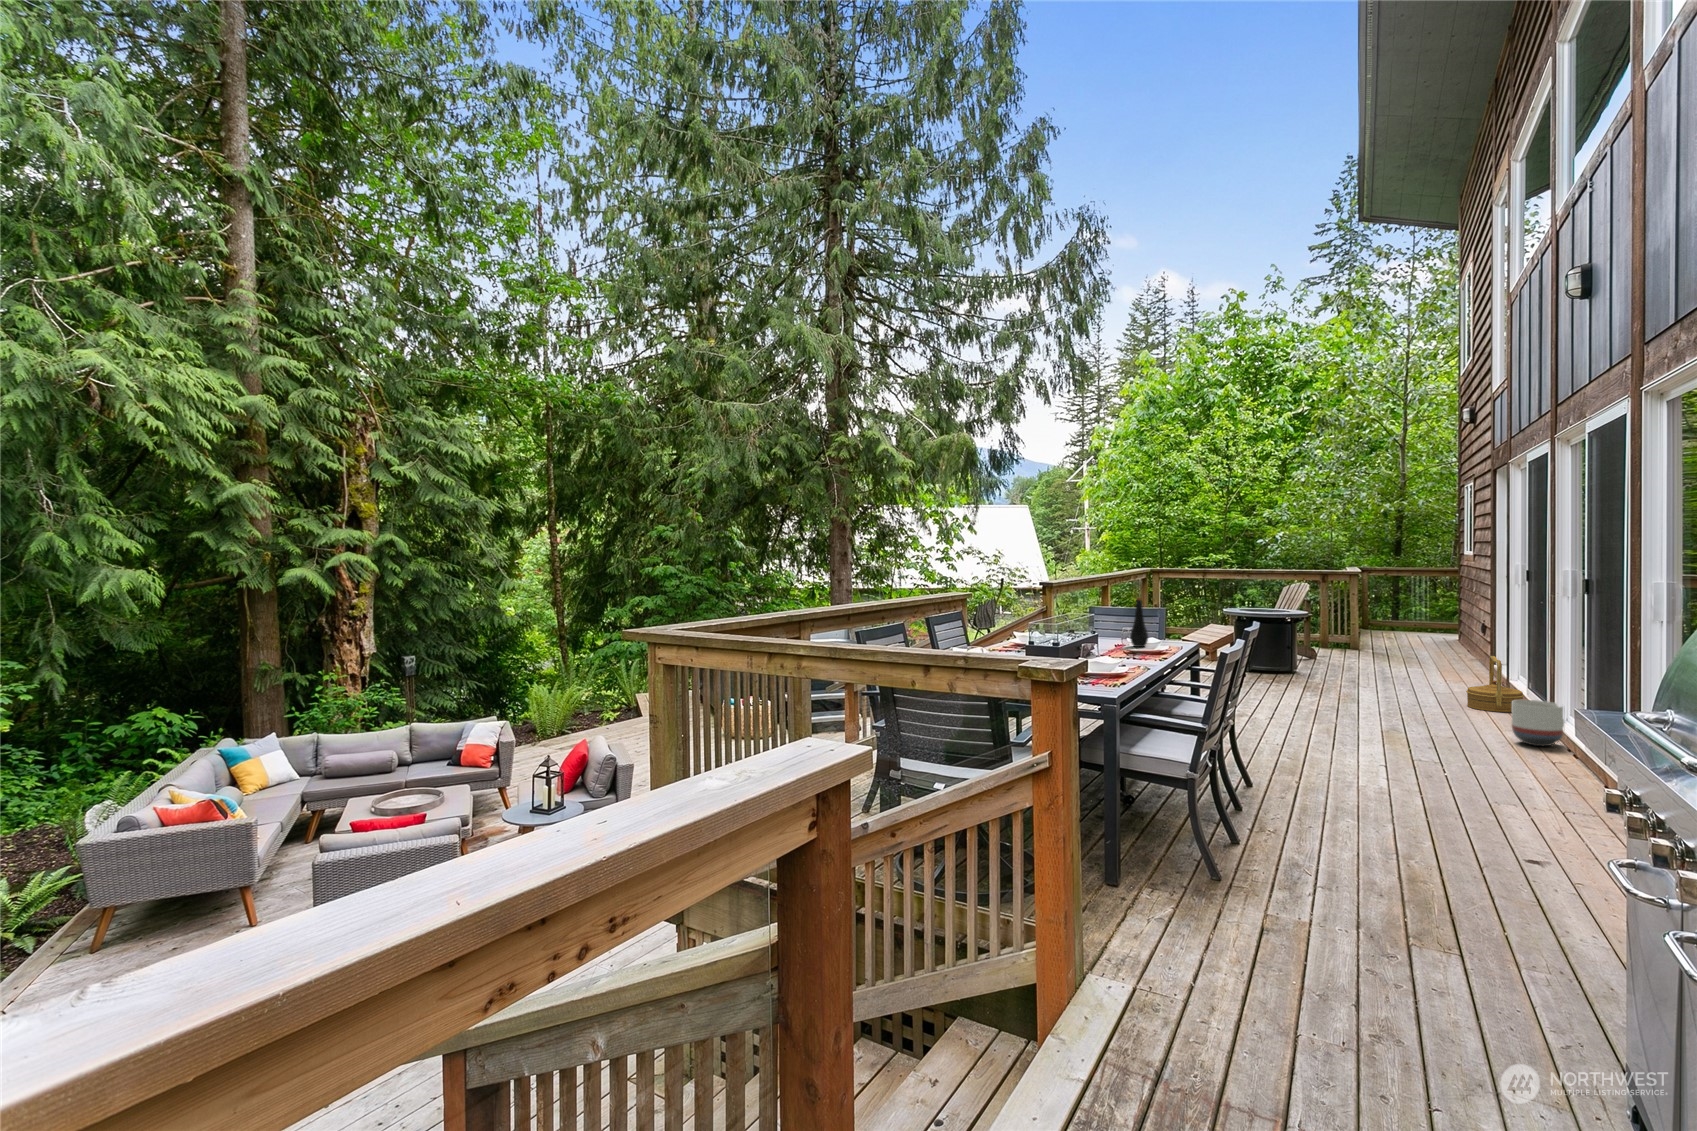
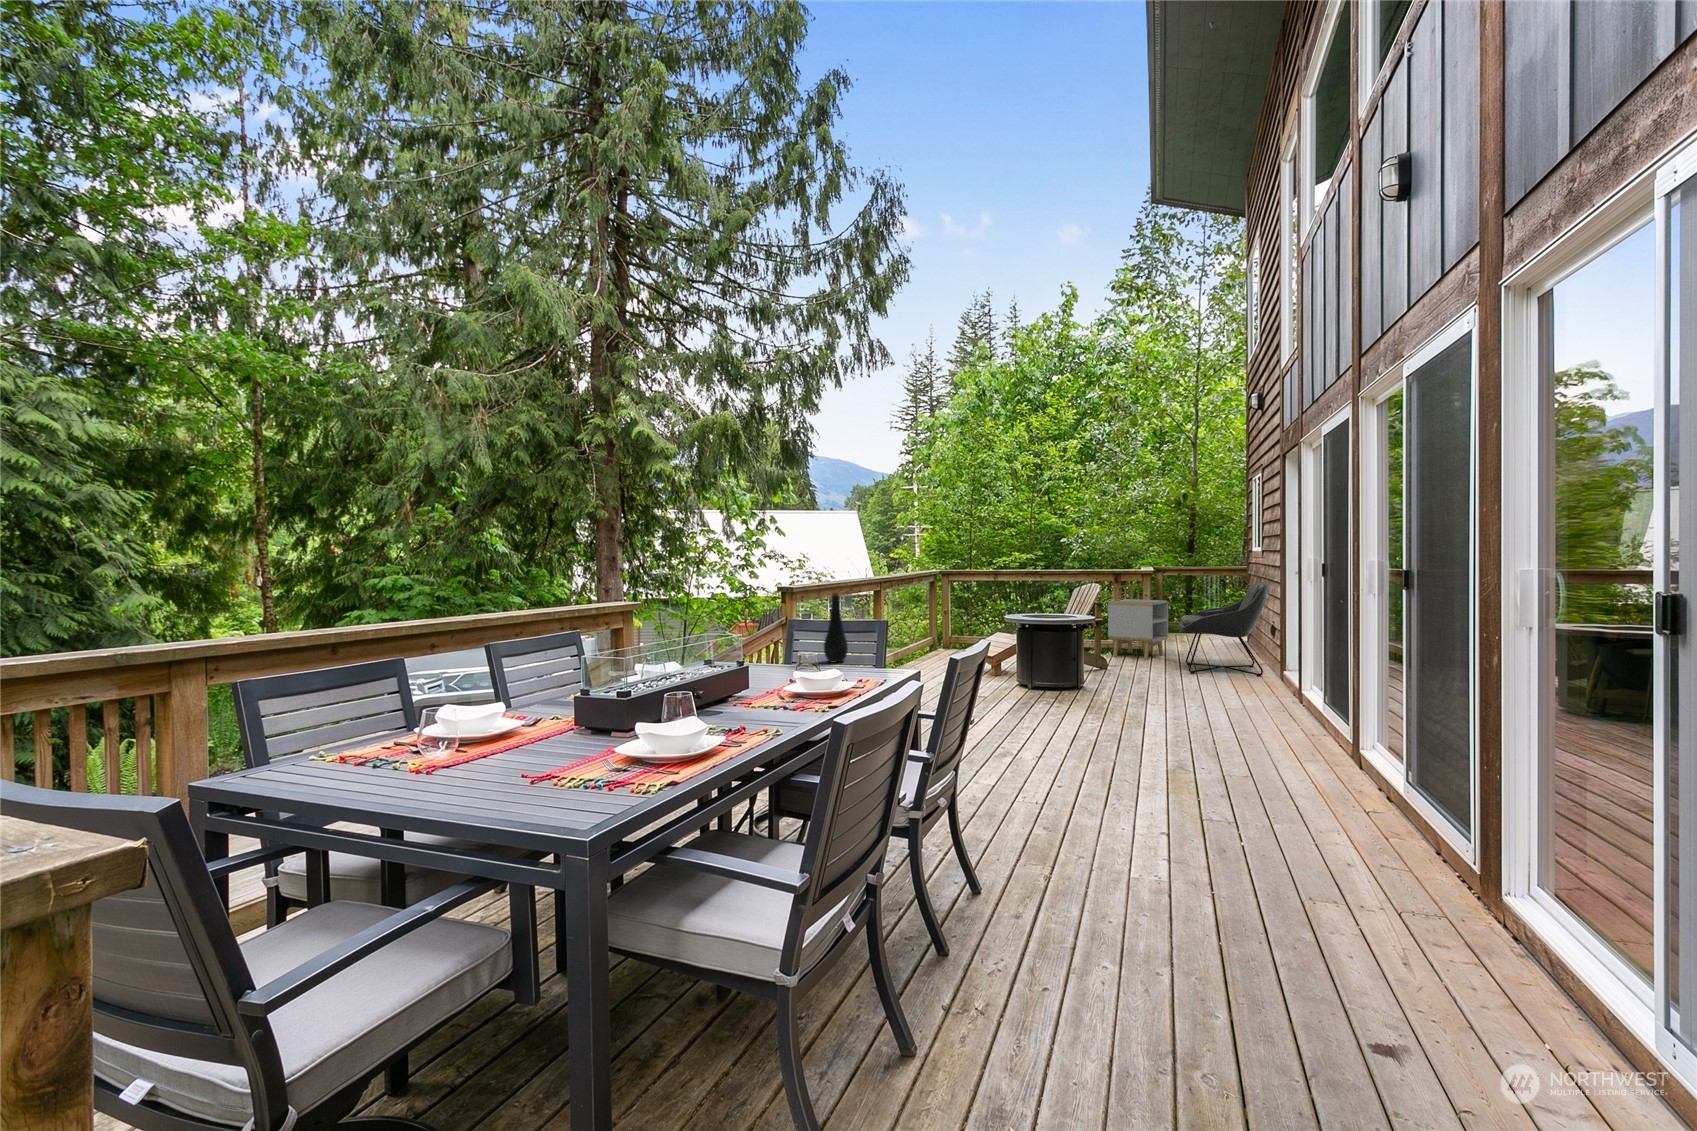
lounge chair: none [1385,583,1477,670] -> present [1177,581,1268,677]
side table: none [1315,597,1375,653] -> present [1108,599,1168,660]
woven basket: present [1466,656,1524,712] -> none [1258,663,1320,730]
planter: present [1512,700,1564,746] -> none [1310,720,1370,779]

